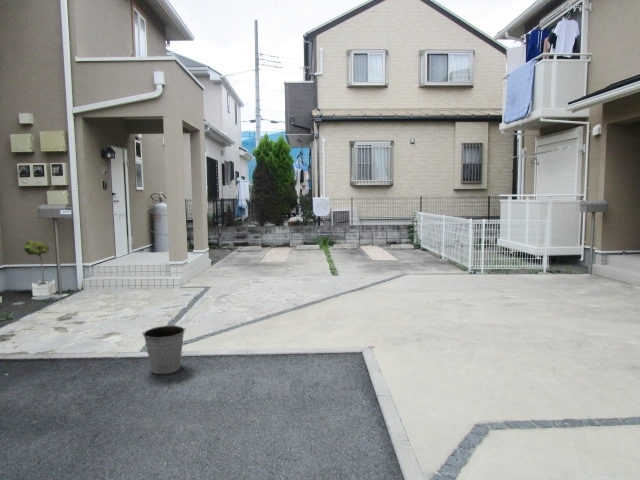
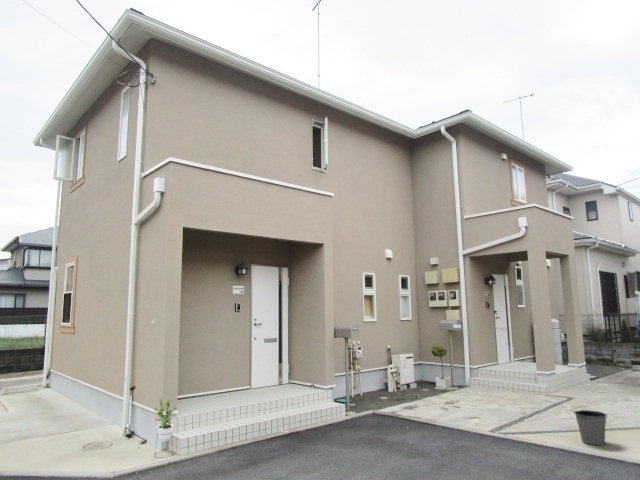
bucket: present [143,326,185,374] -> present [574,410,606,445]

